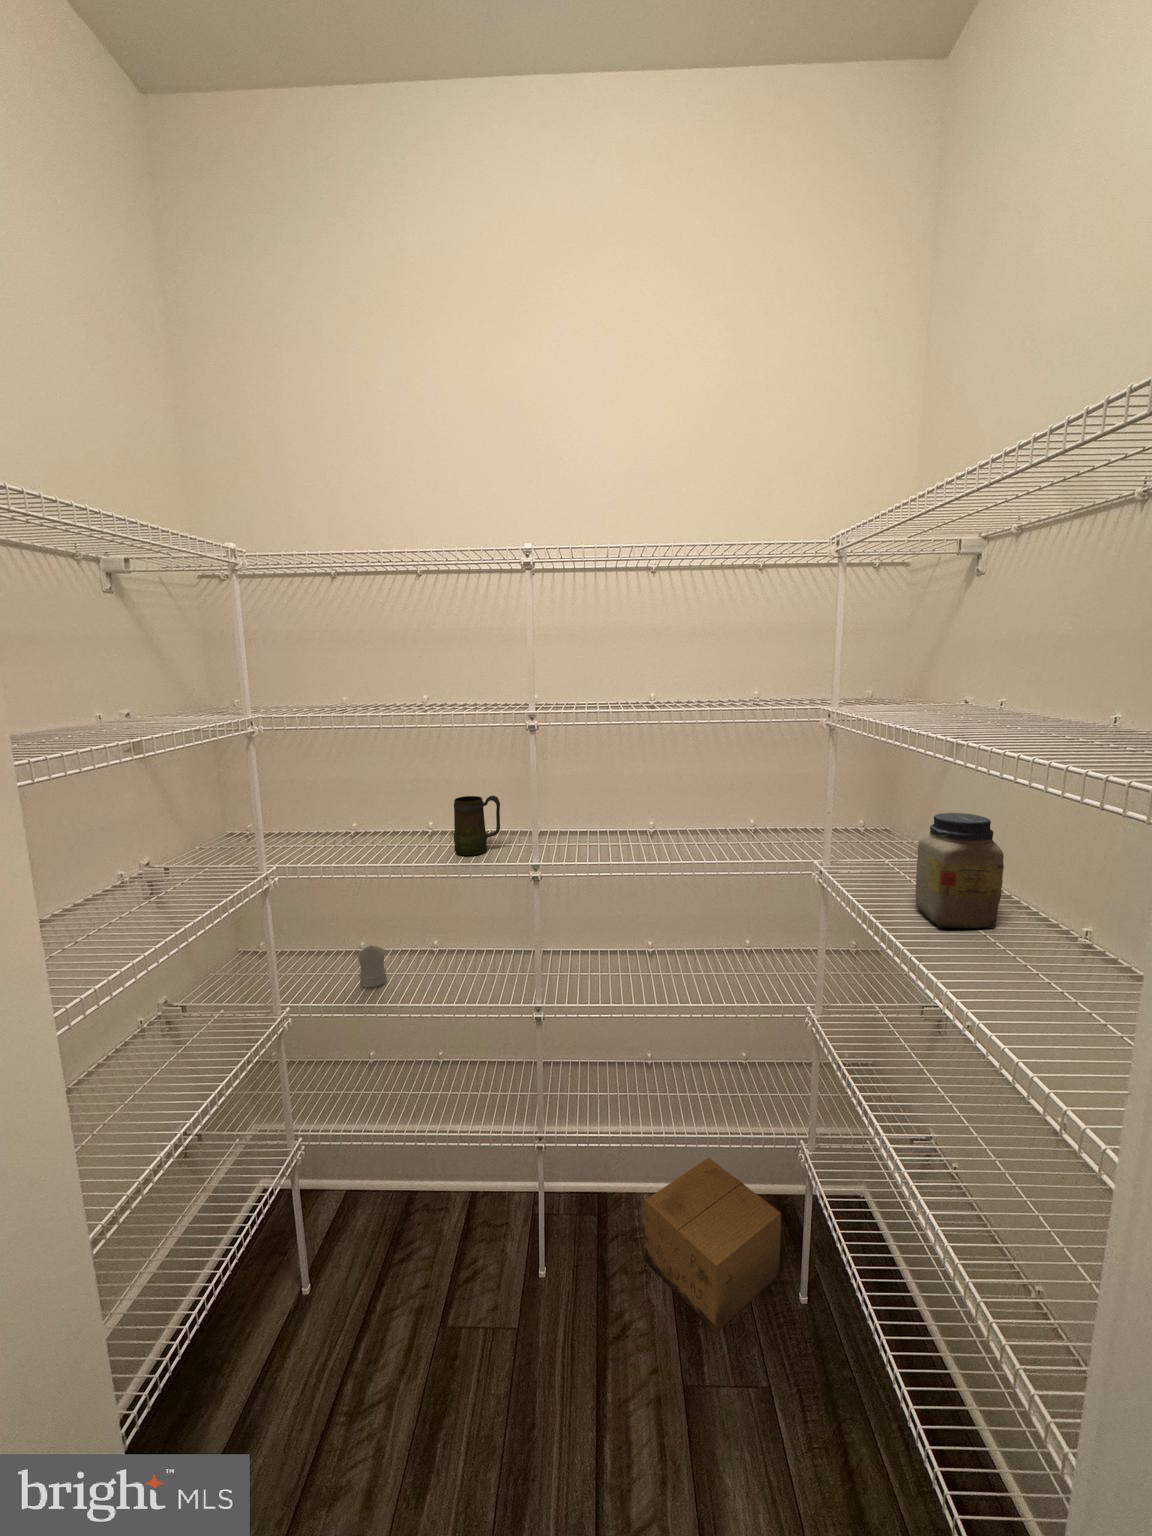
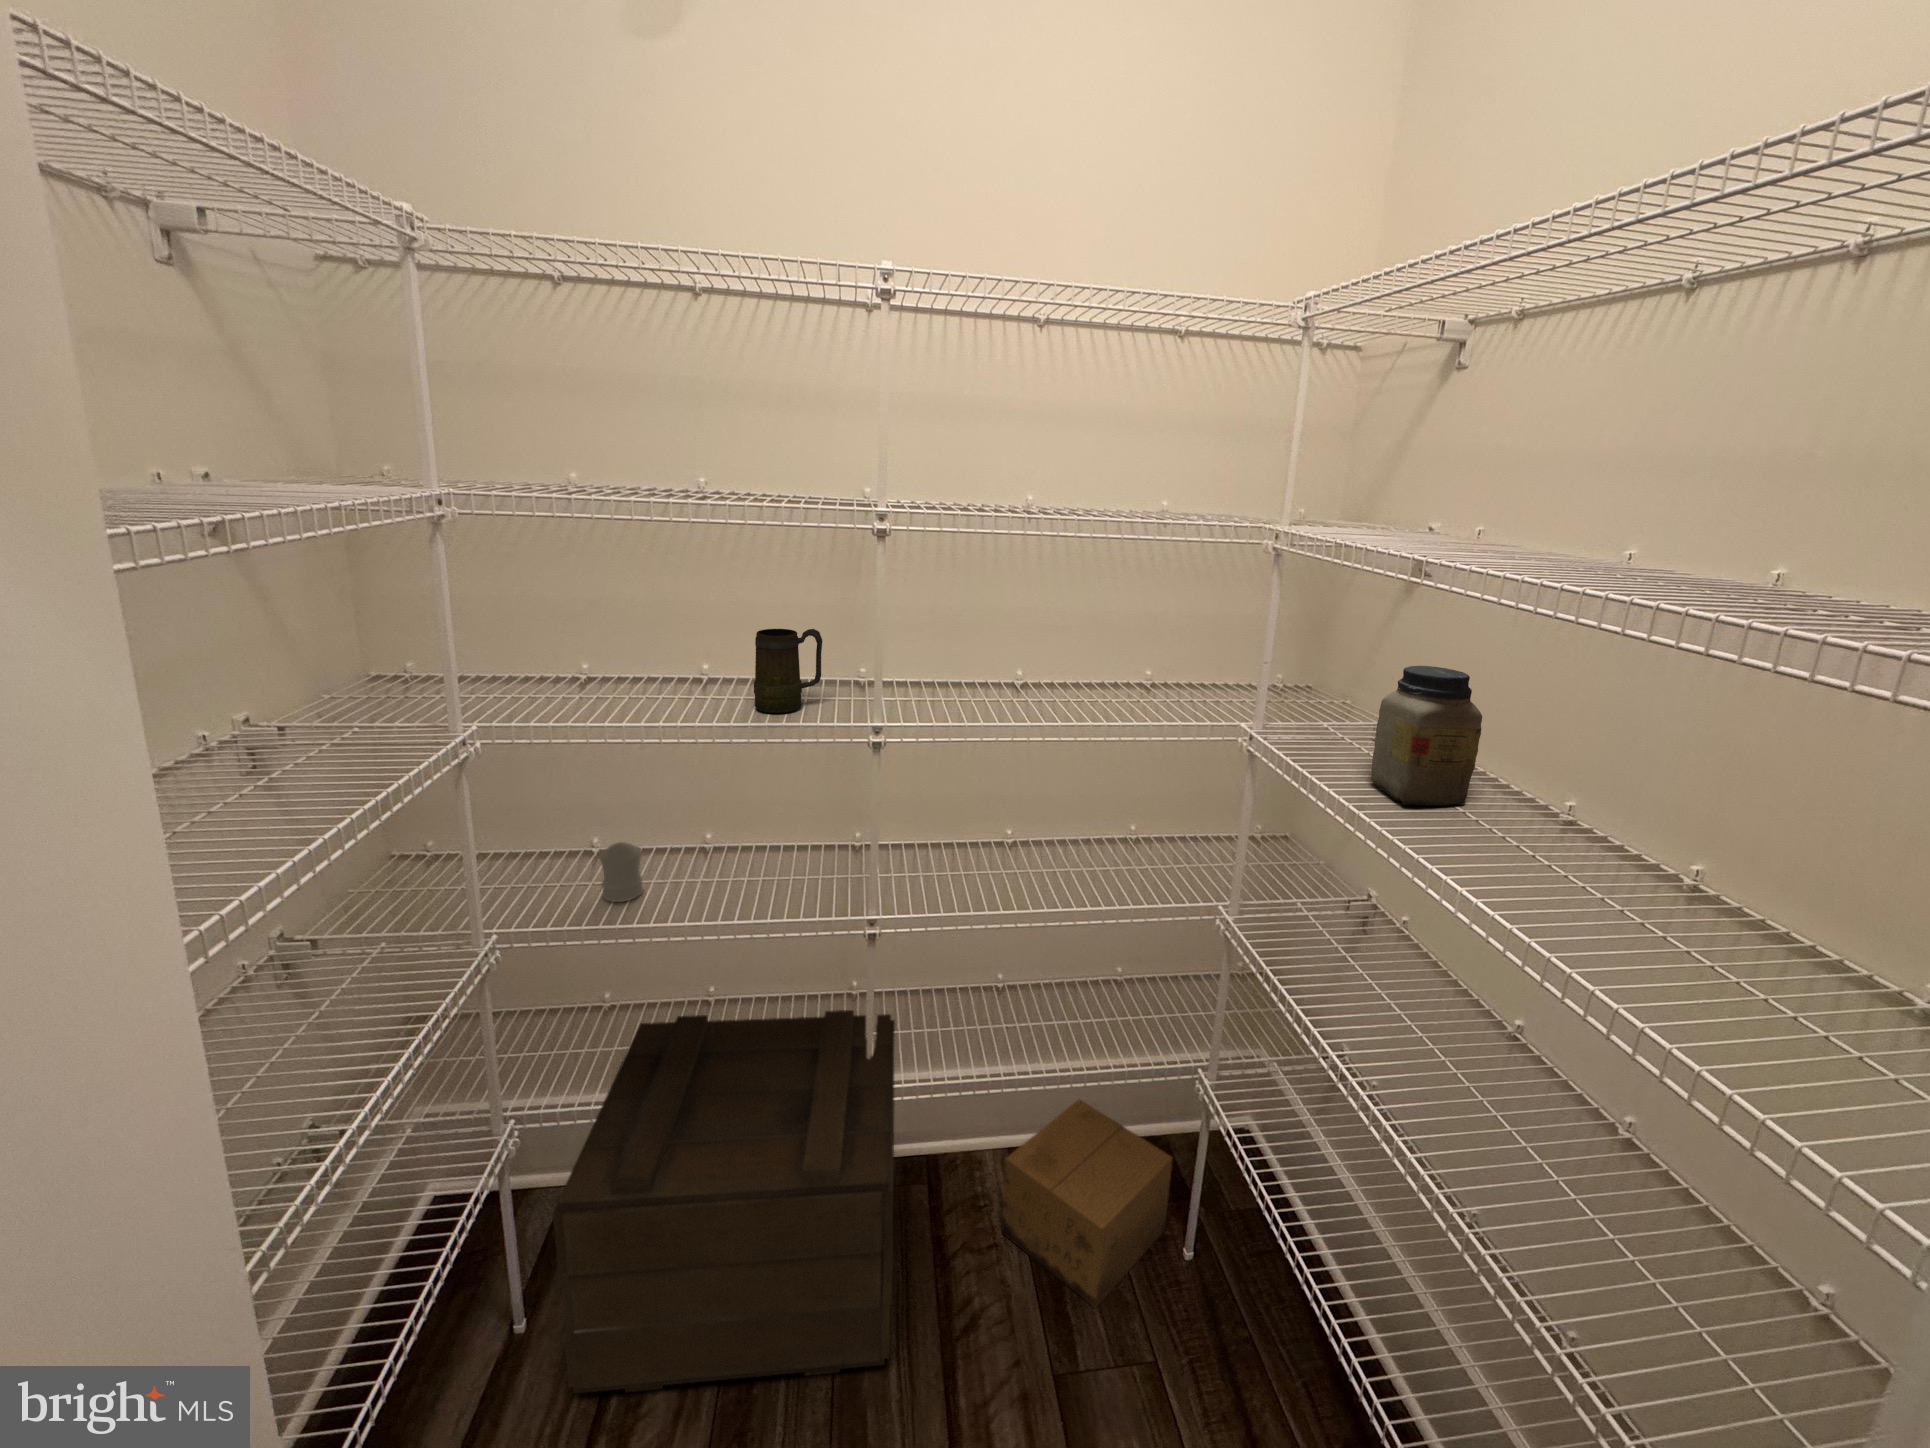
wooden crate: none [314,1071,566,1355] -> present [553,1010,895,1394]

